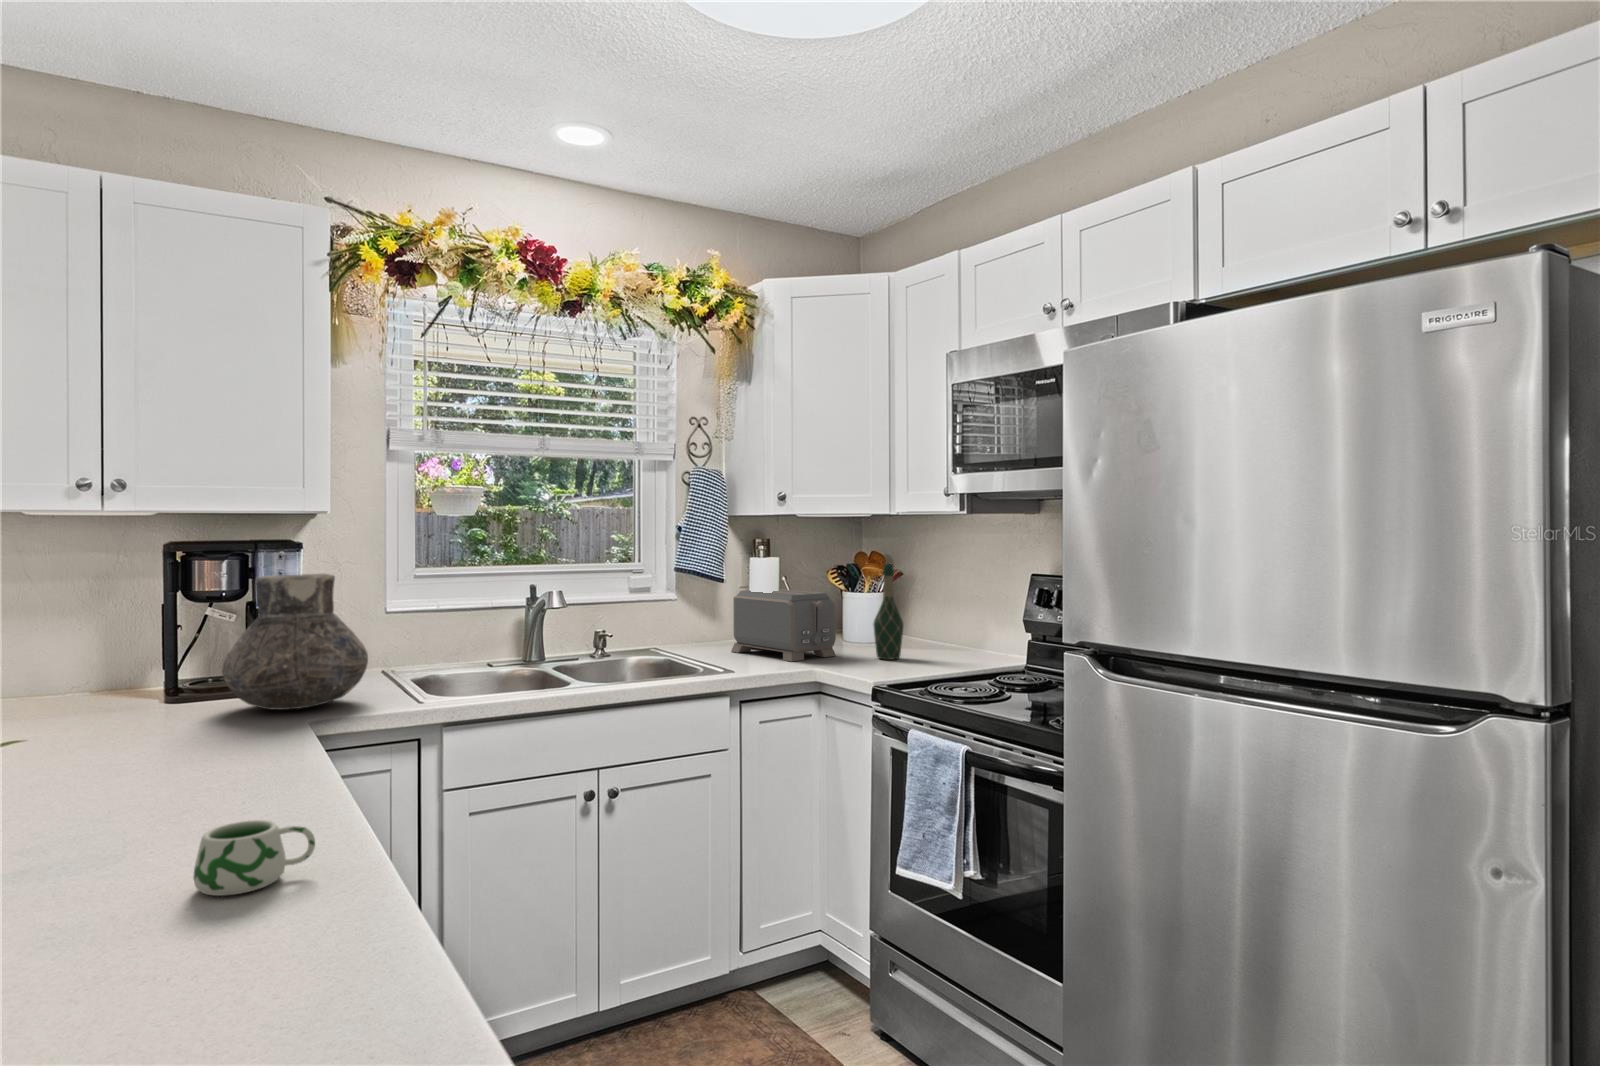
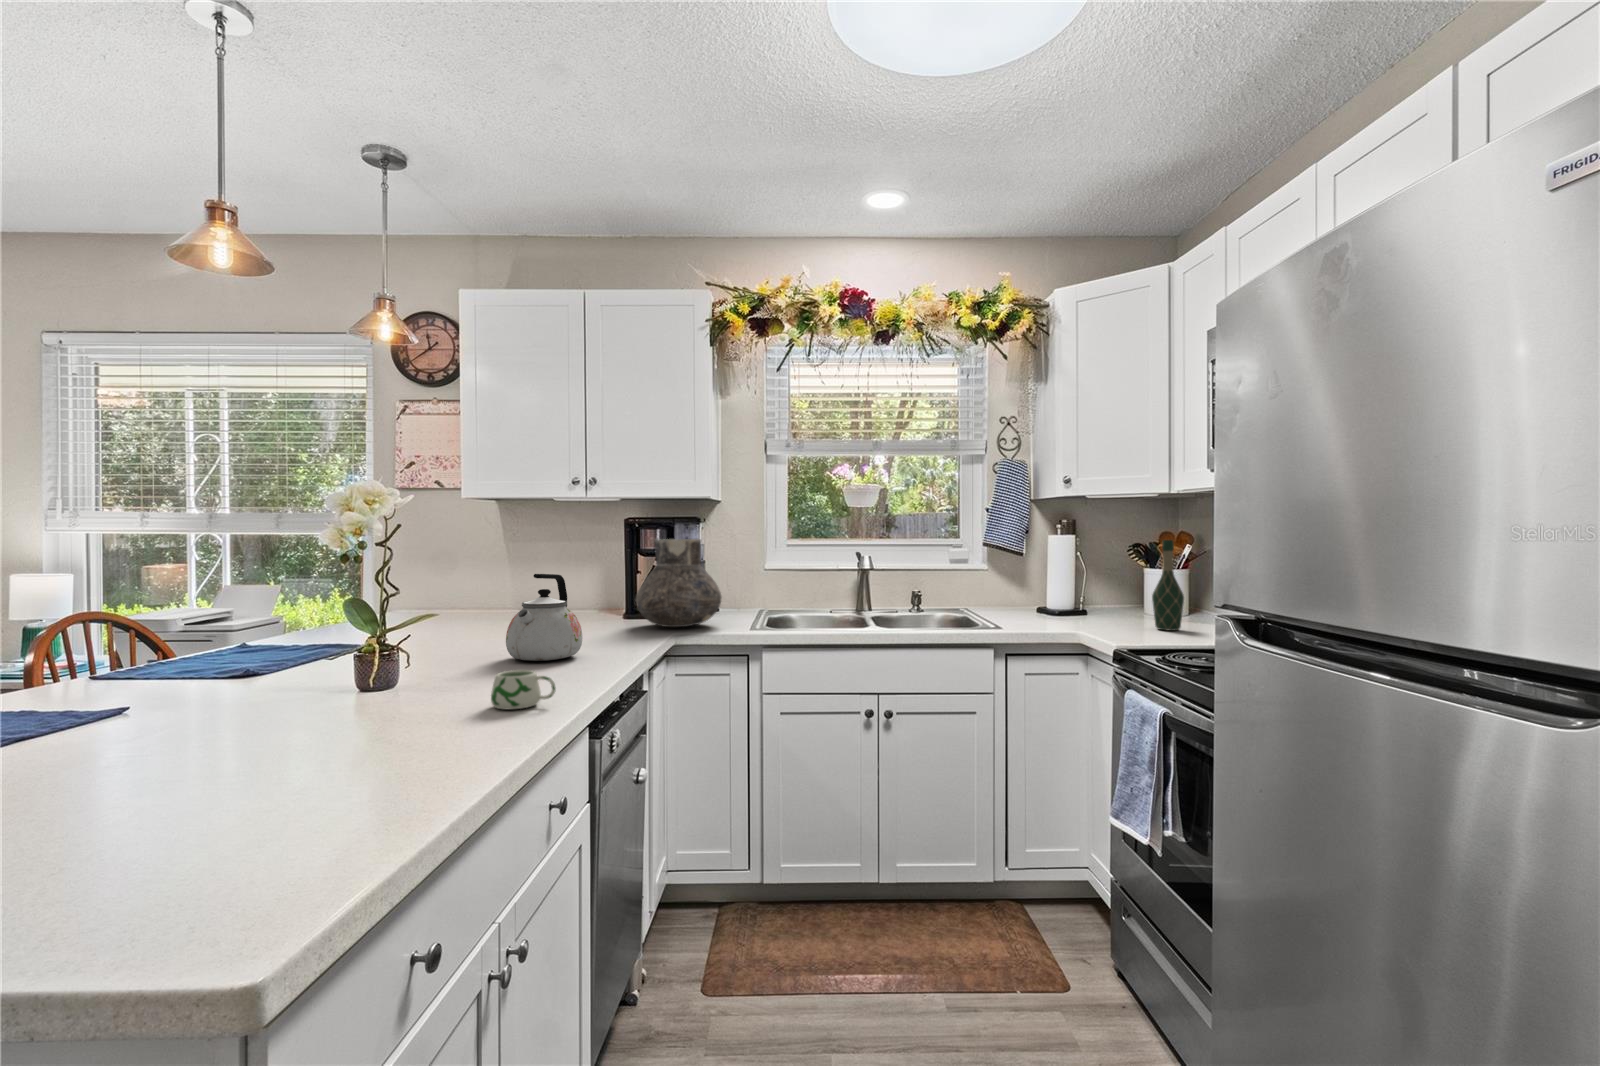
toaster: present [731,589,836,662] -> none [1027,563,1118,626]
kettle: none [66,647,216,798] -> present [506,574,583,661]

